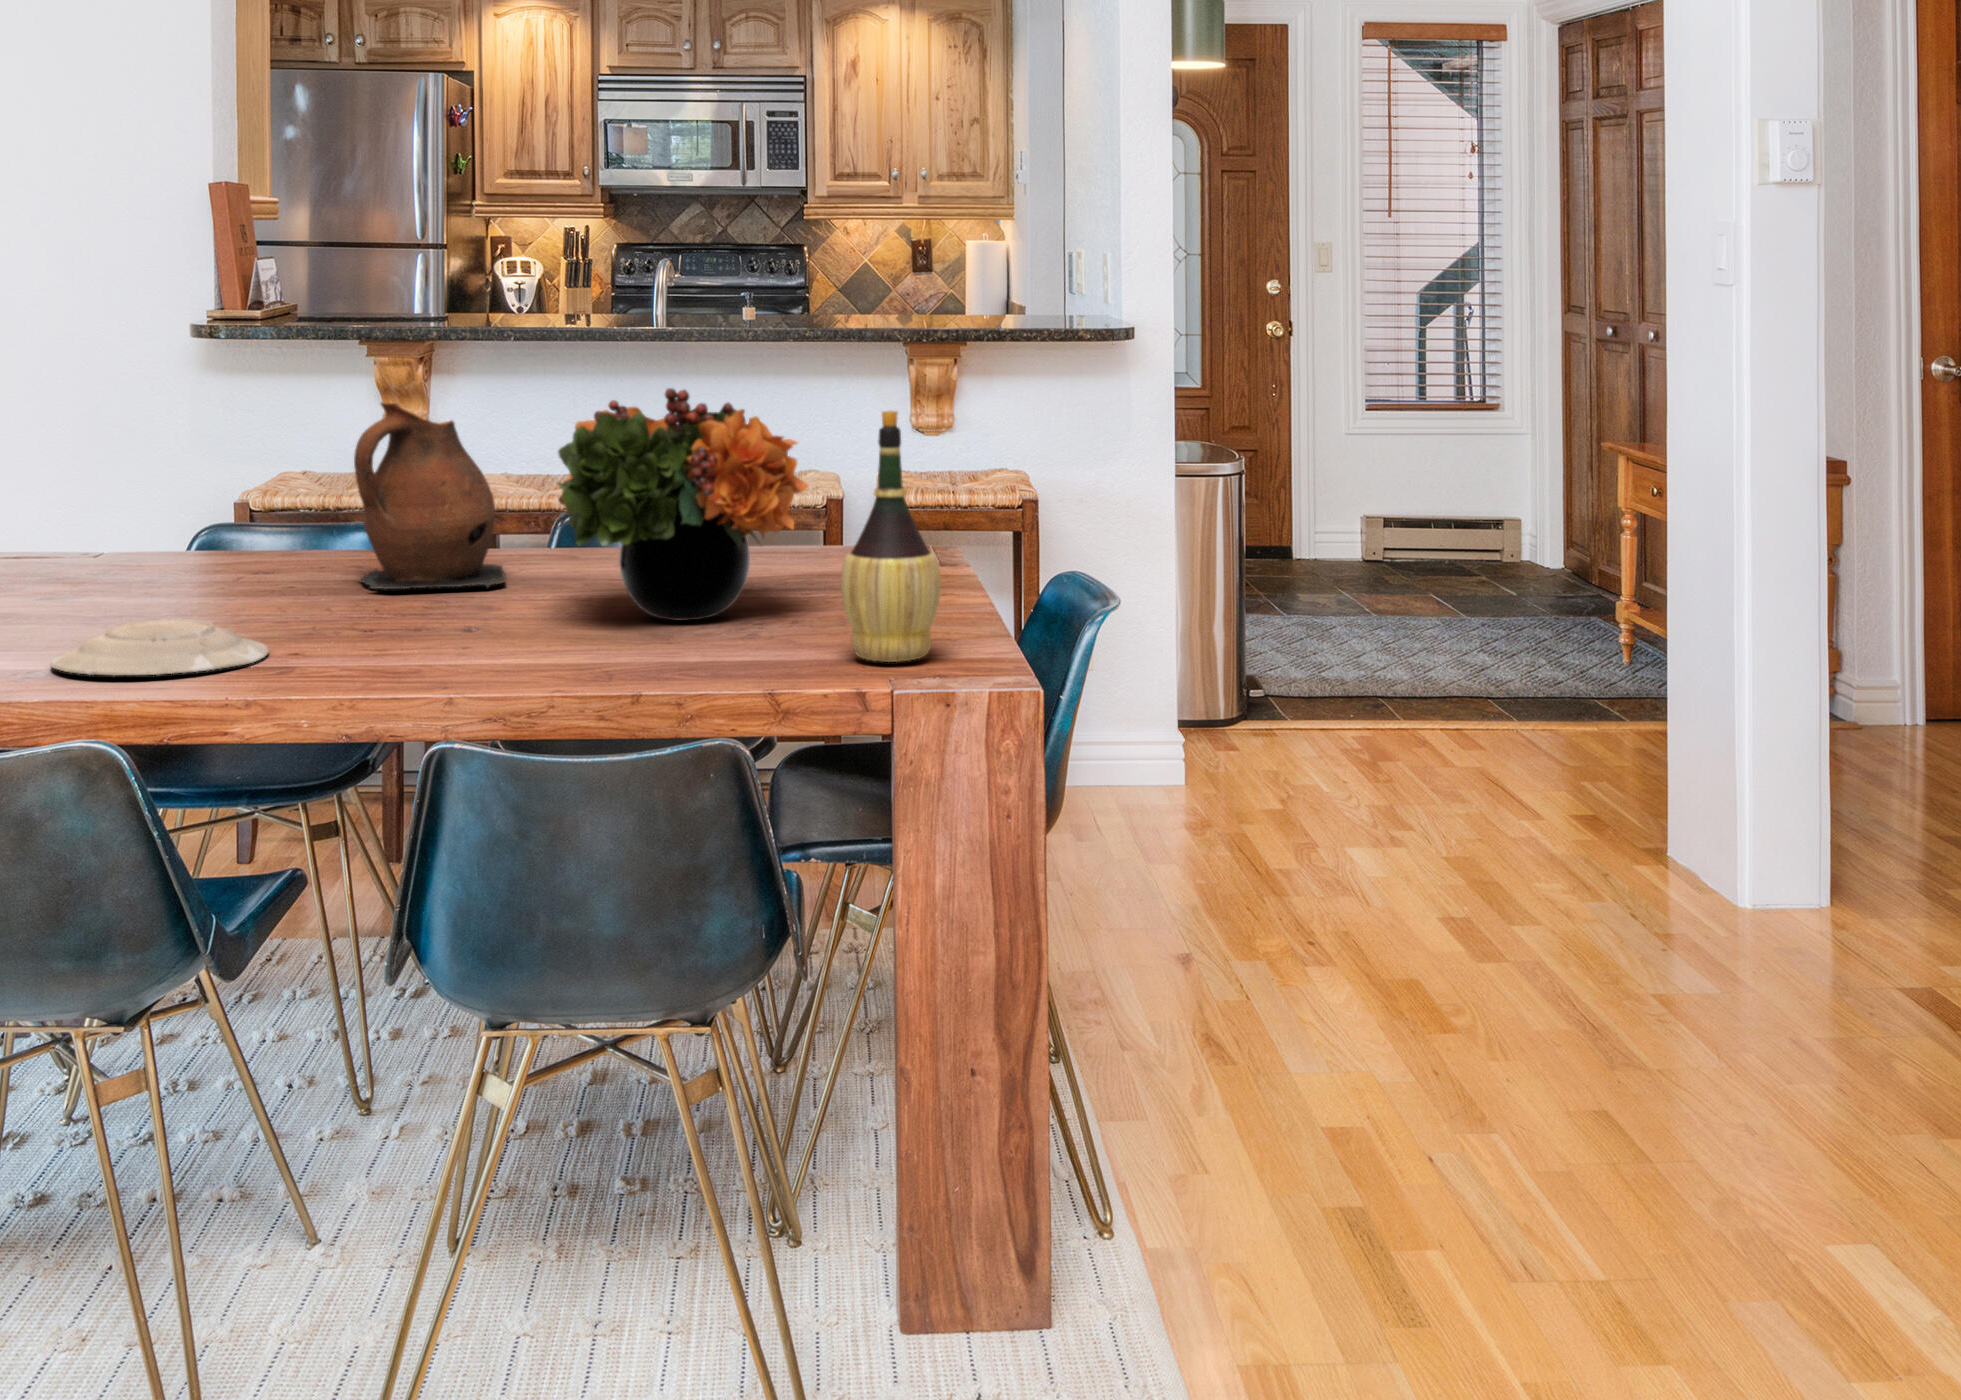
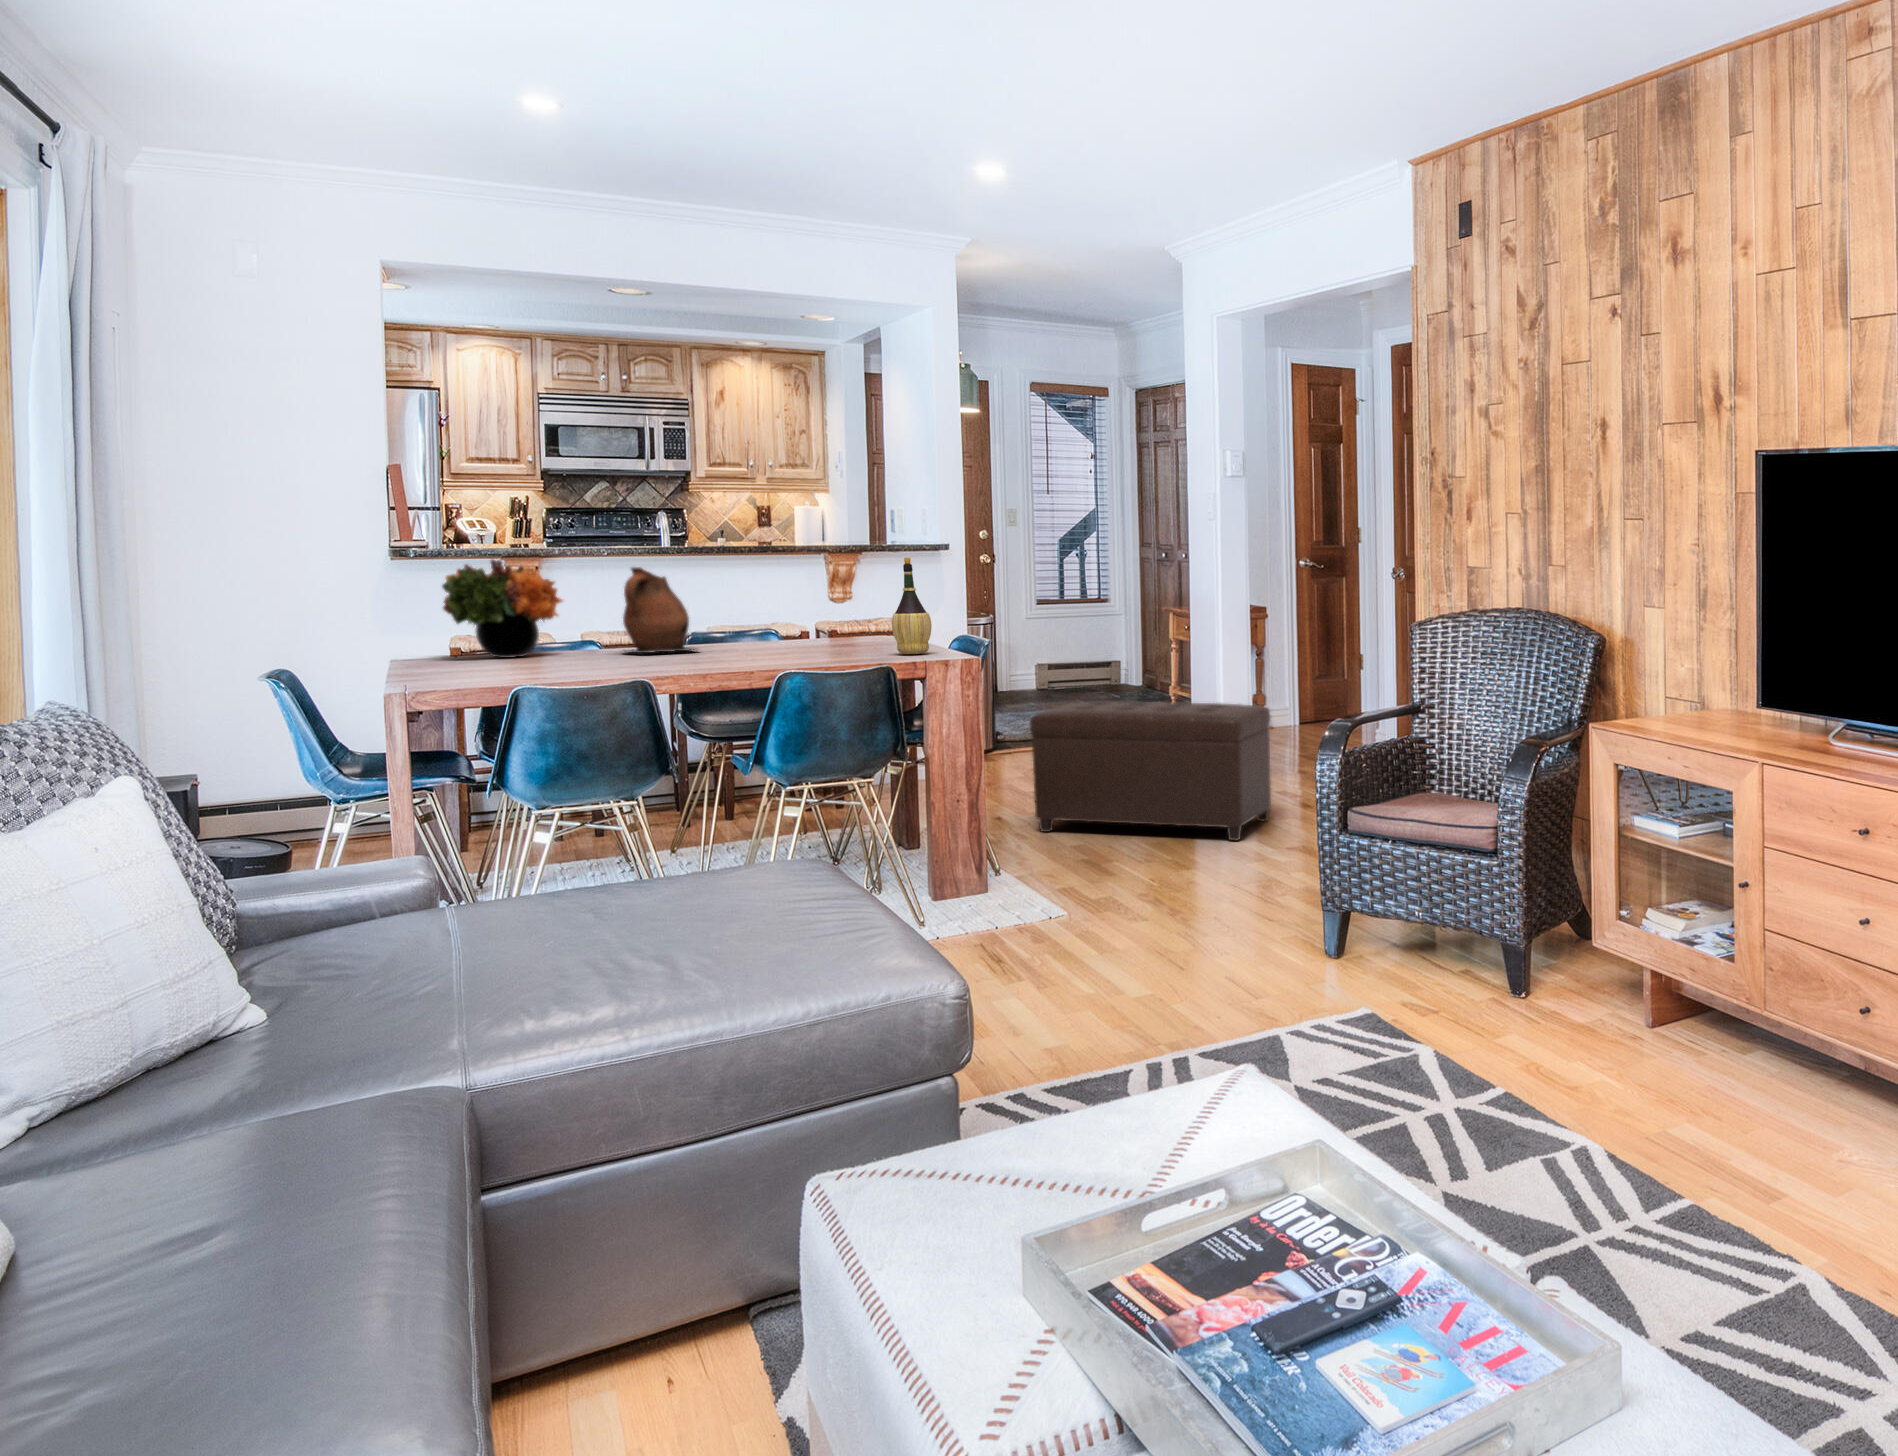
flower arrangement: present [558,388,809,621] -> present [442,560,563,658]
plate: present [51,619,269,676] -> none [548,653,645,670]
ottoman: none [1240,716,1903,1213] -> present [1029,701,1271,841]

